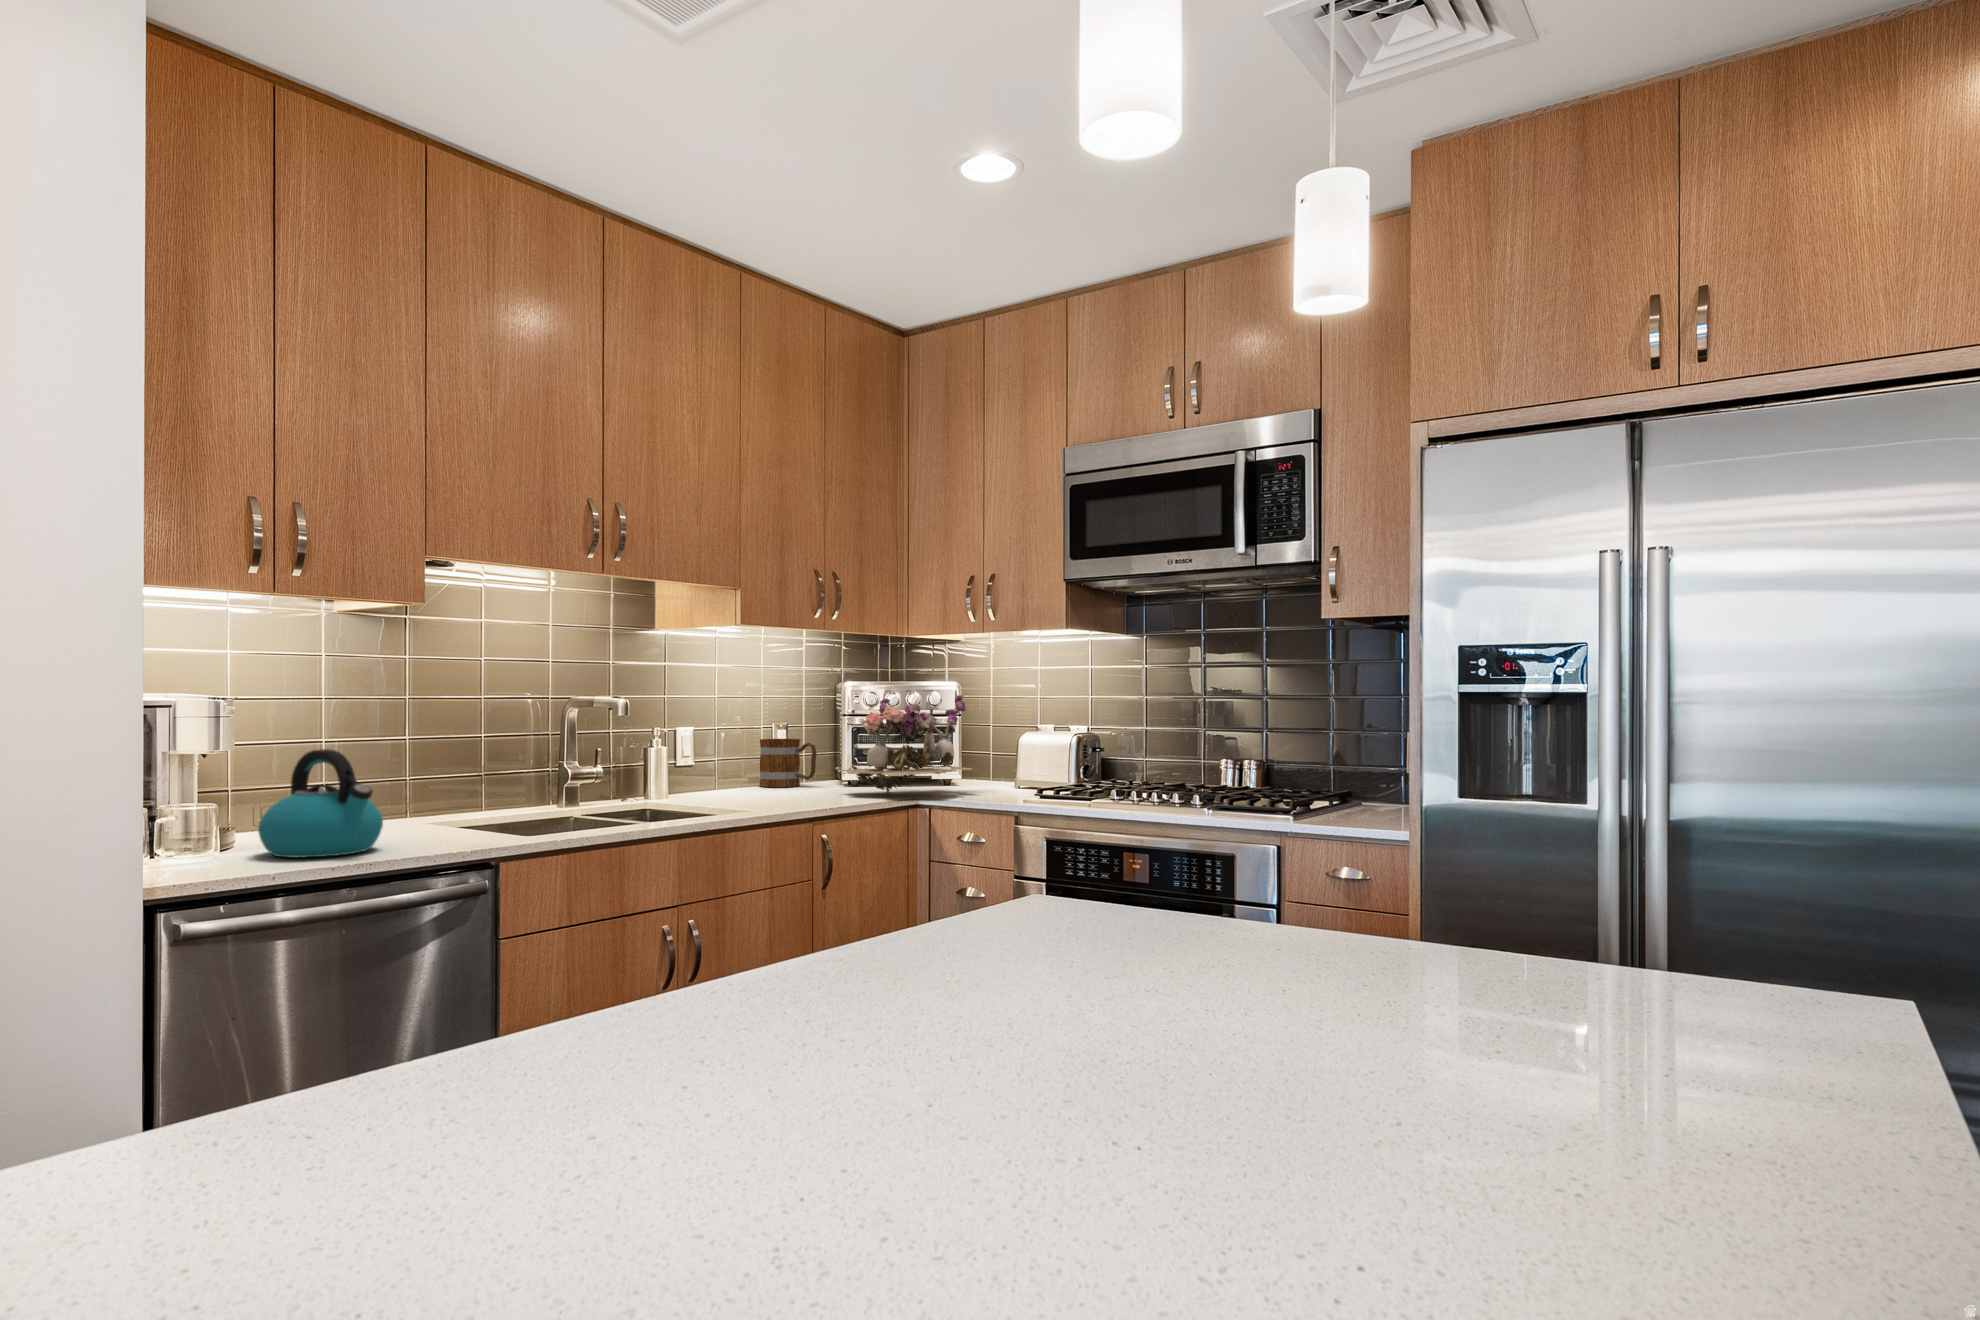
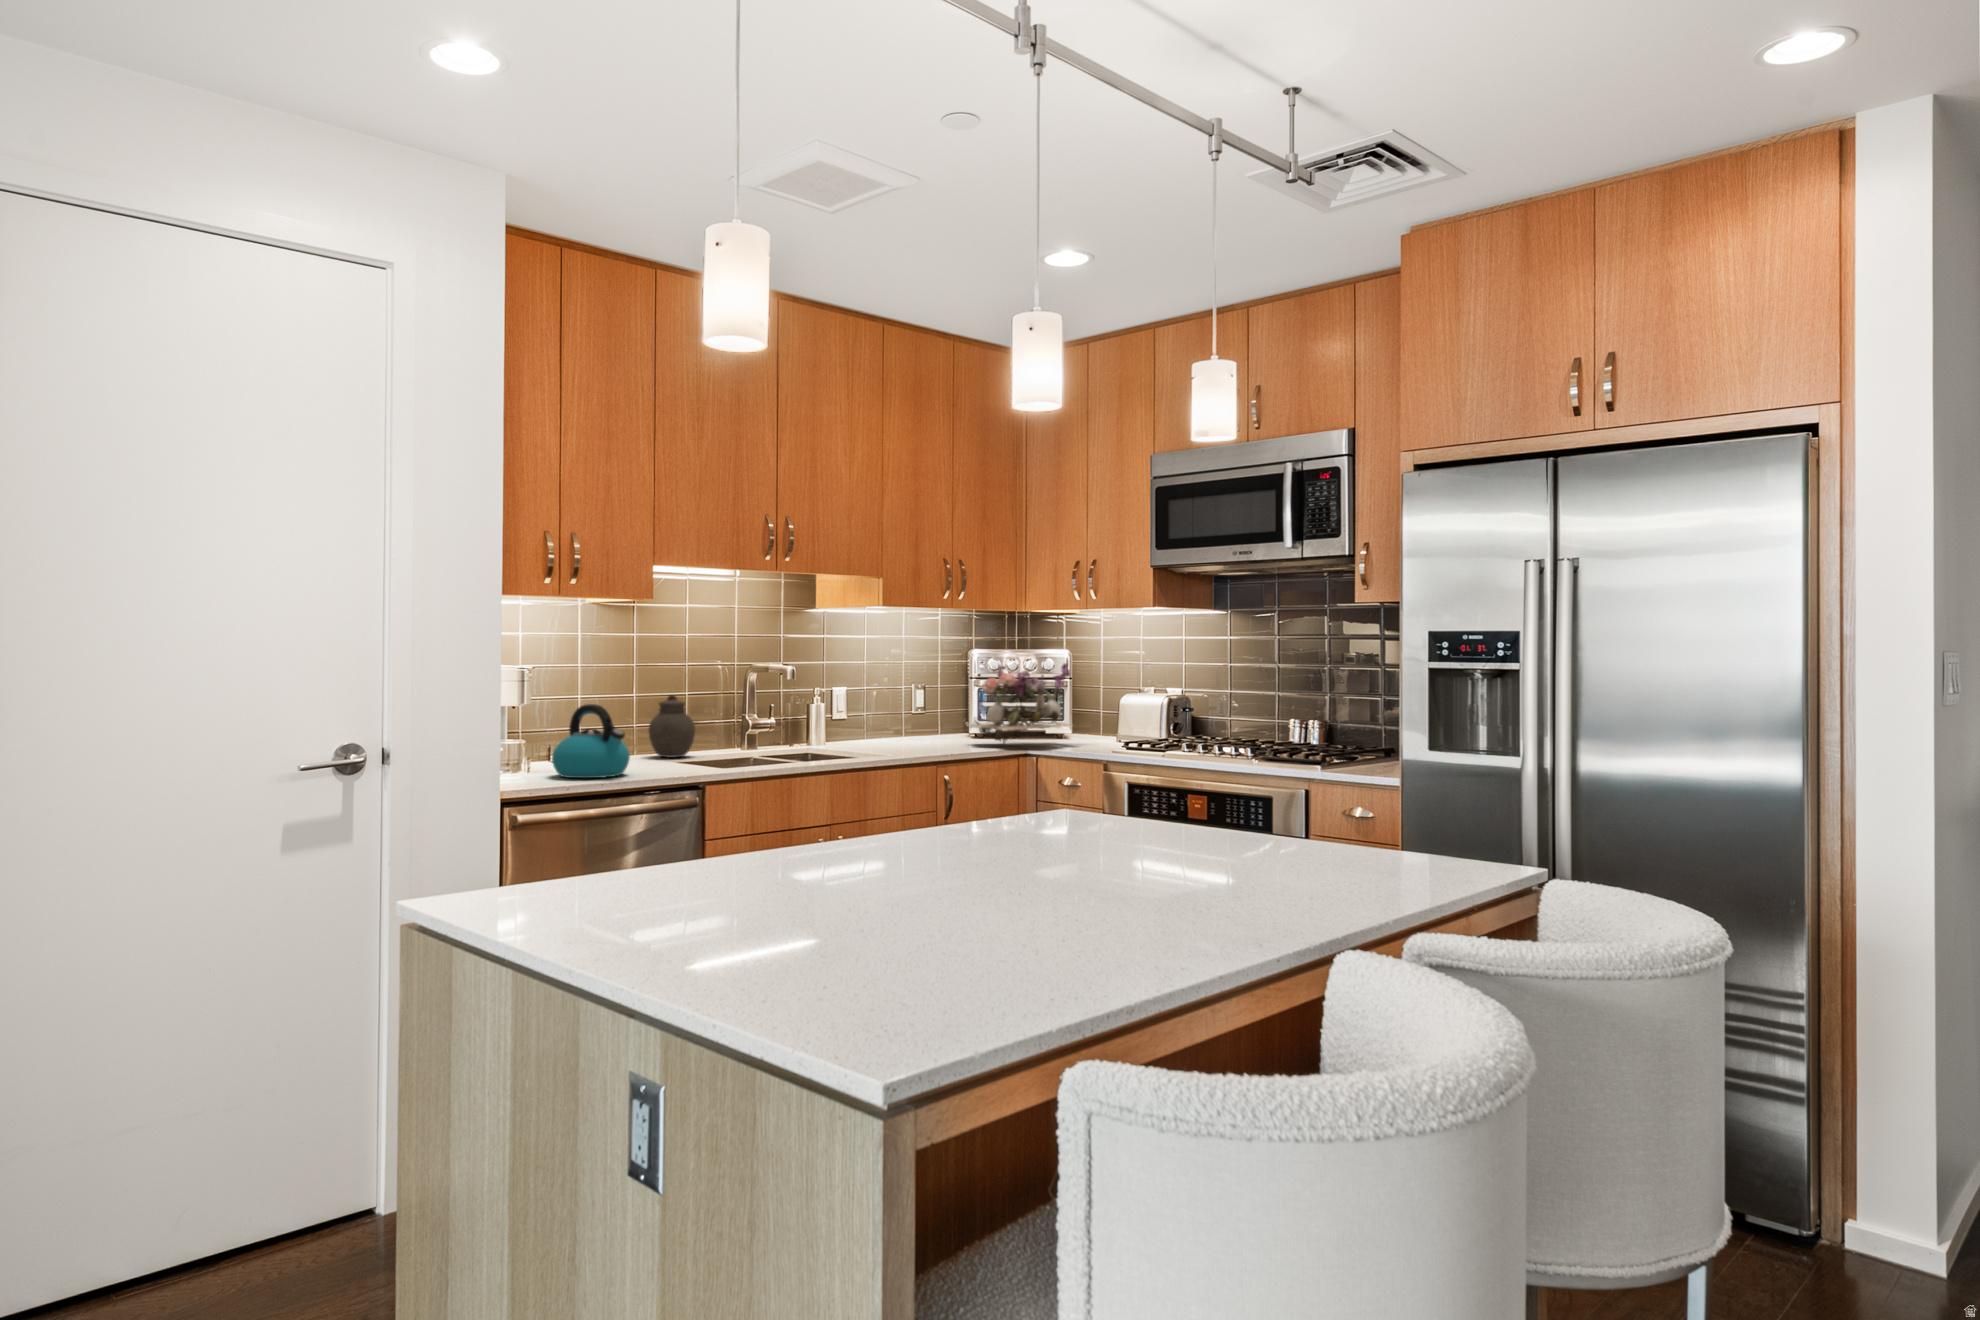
jar: none [424,736,490,820] -> present [649,695,695,757]
mug: present [759,739,817,787] -> none [901,698,948,738]

